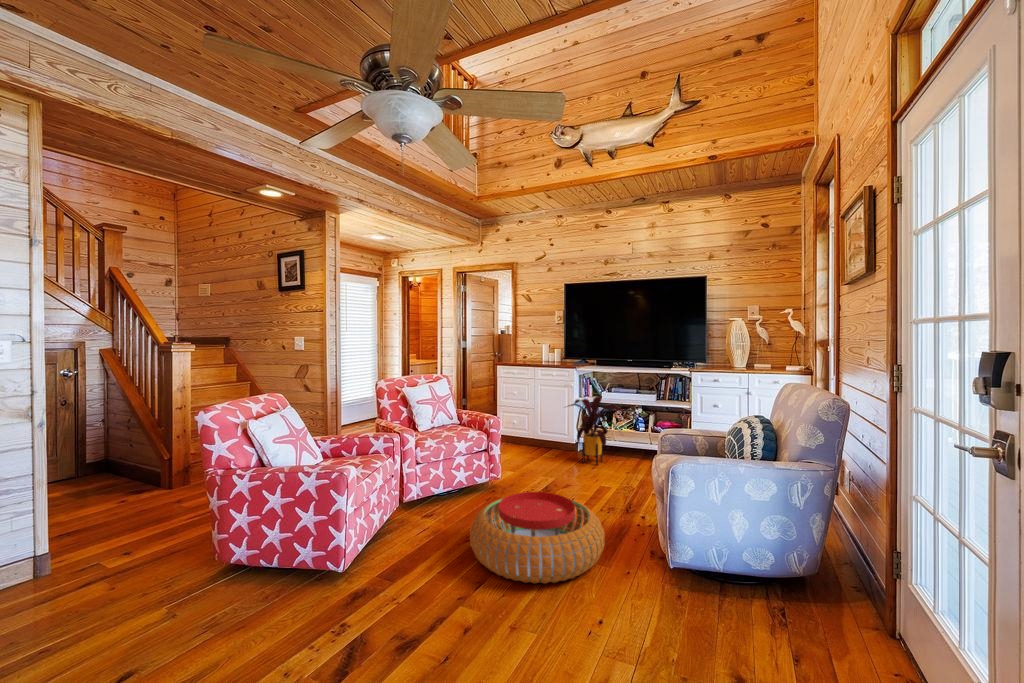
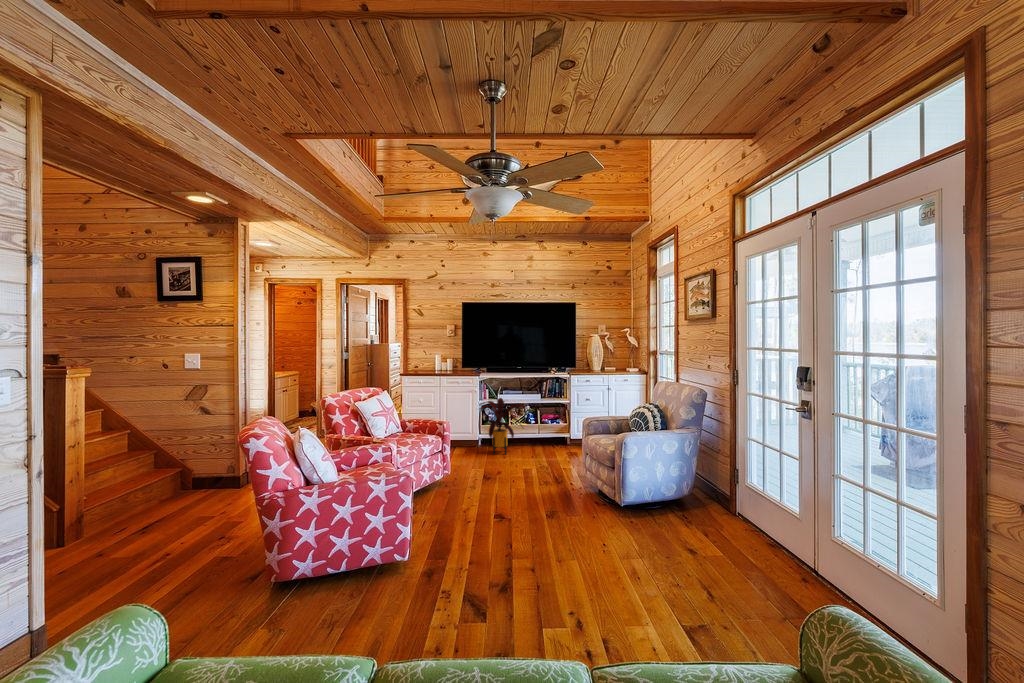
pouf: present [470,492,604,584] -> none [478,474,579,537]

